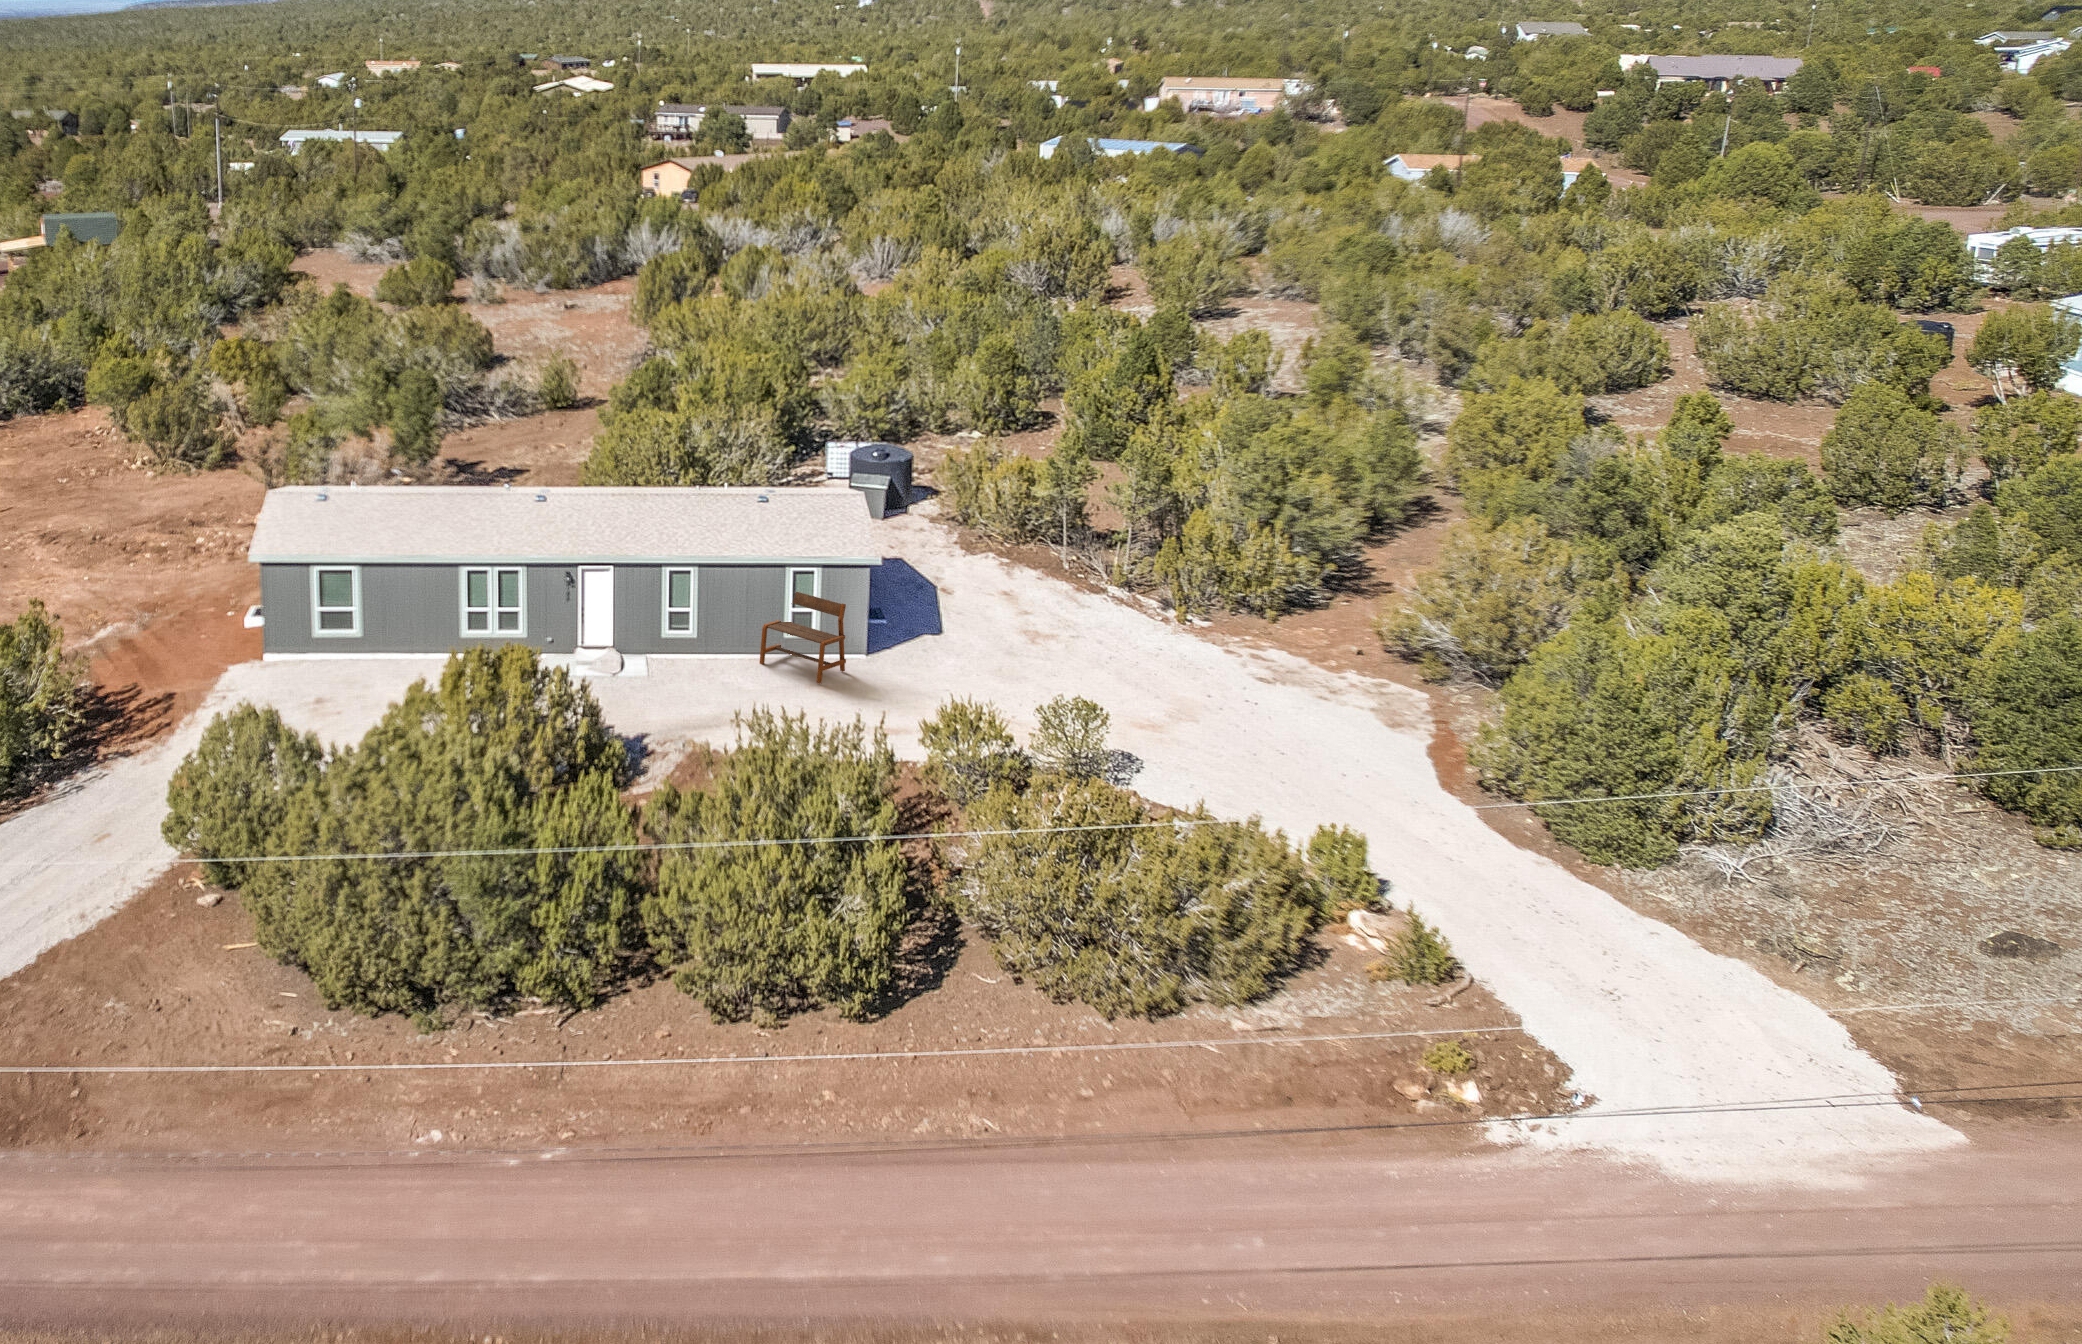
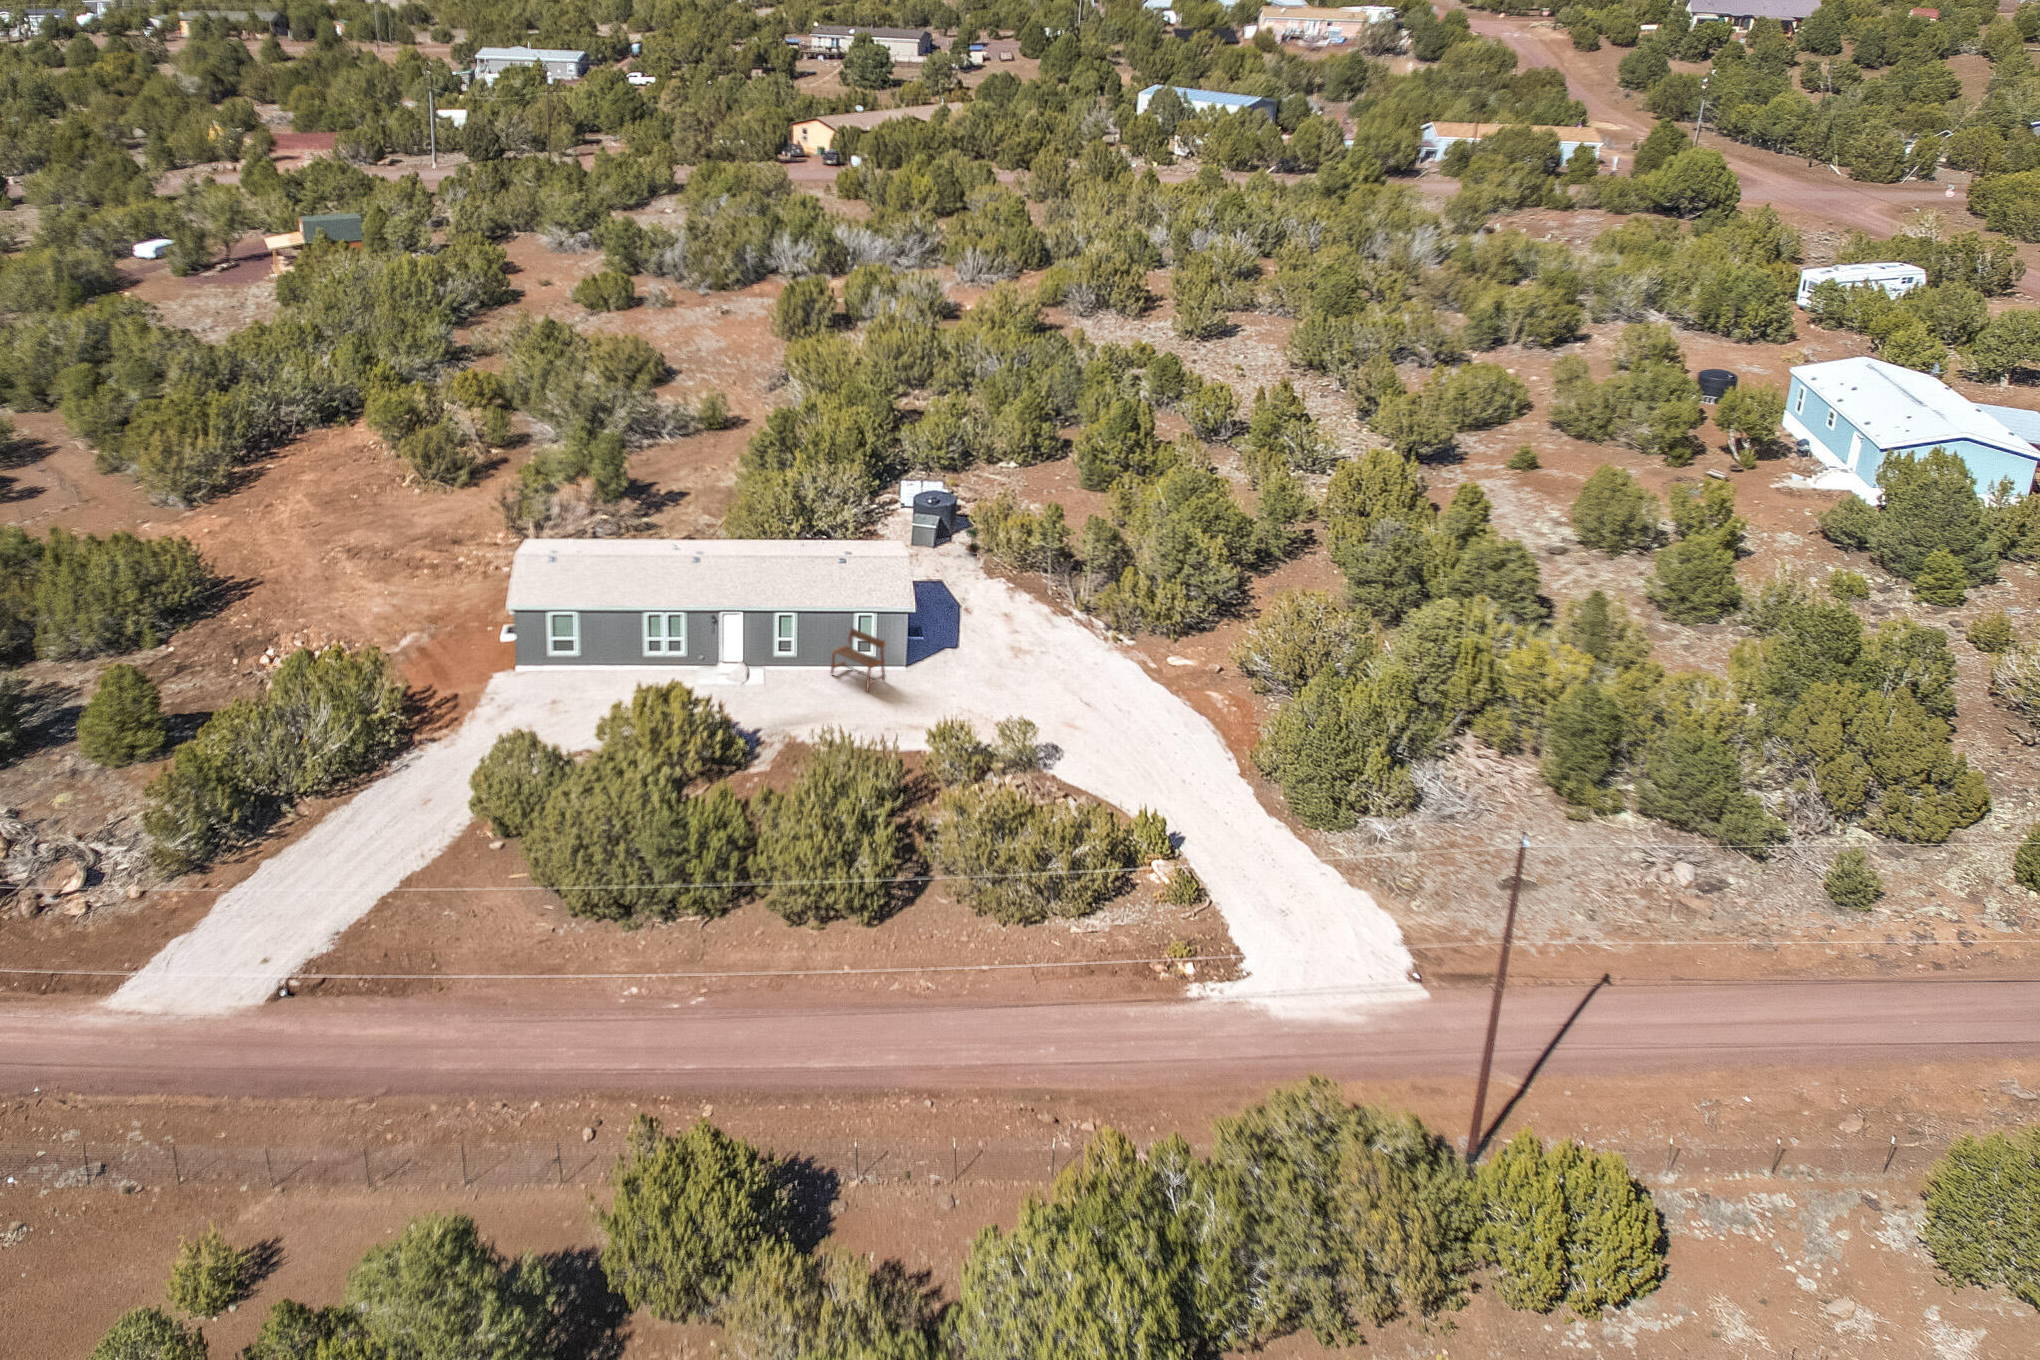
potted tree: none [933,482,964,530] -> present [964,528,980,555]

